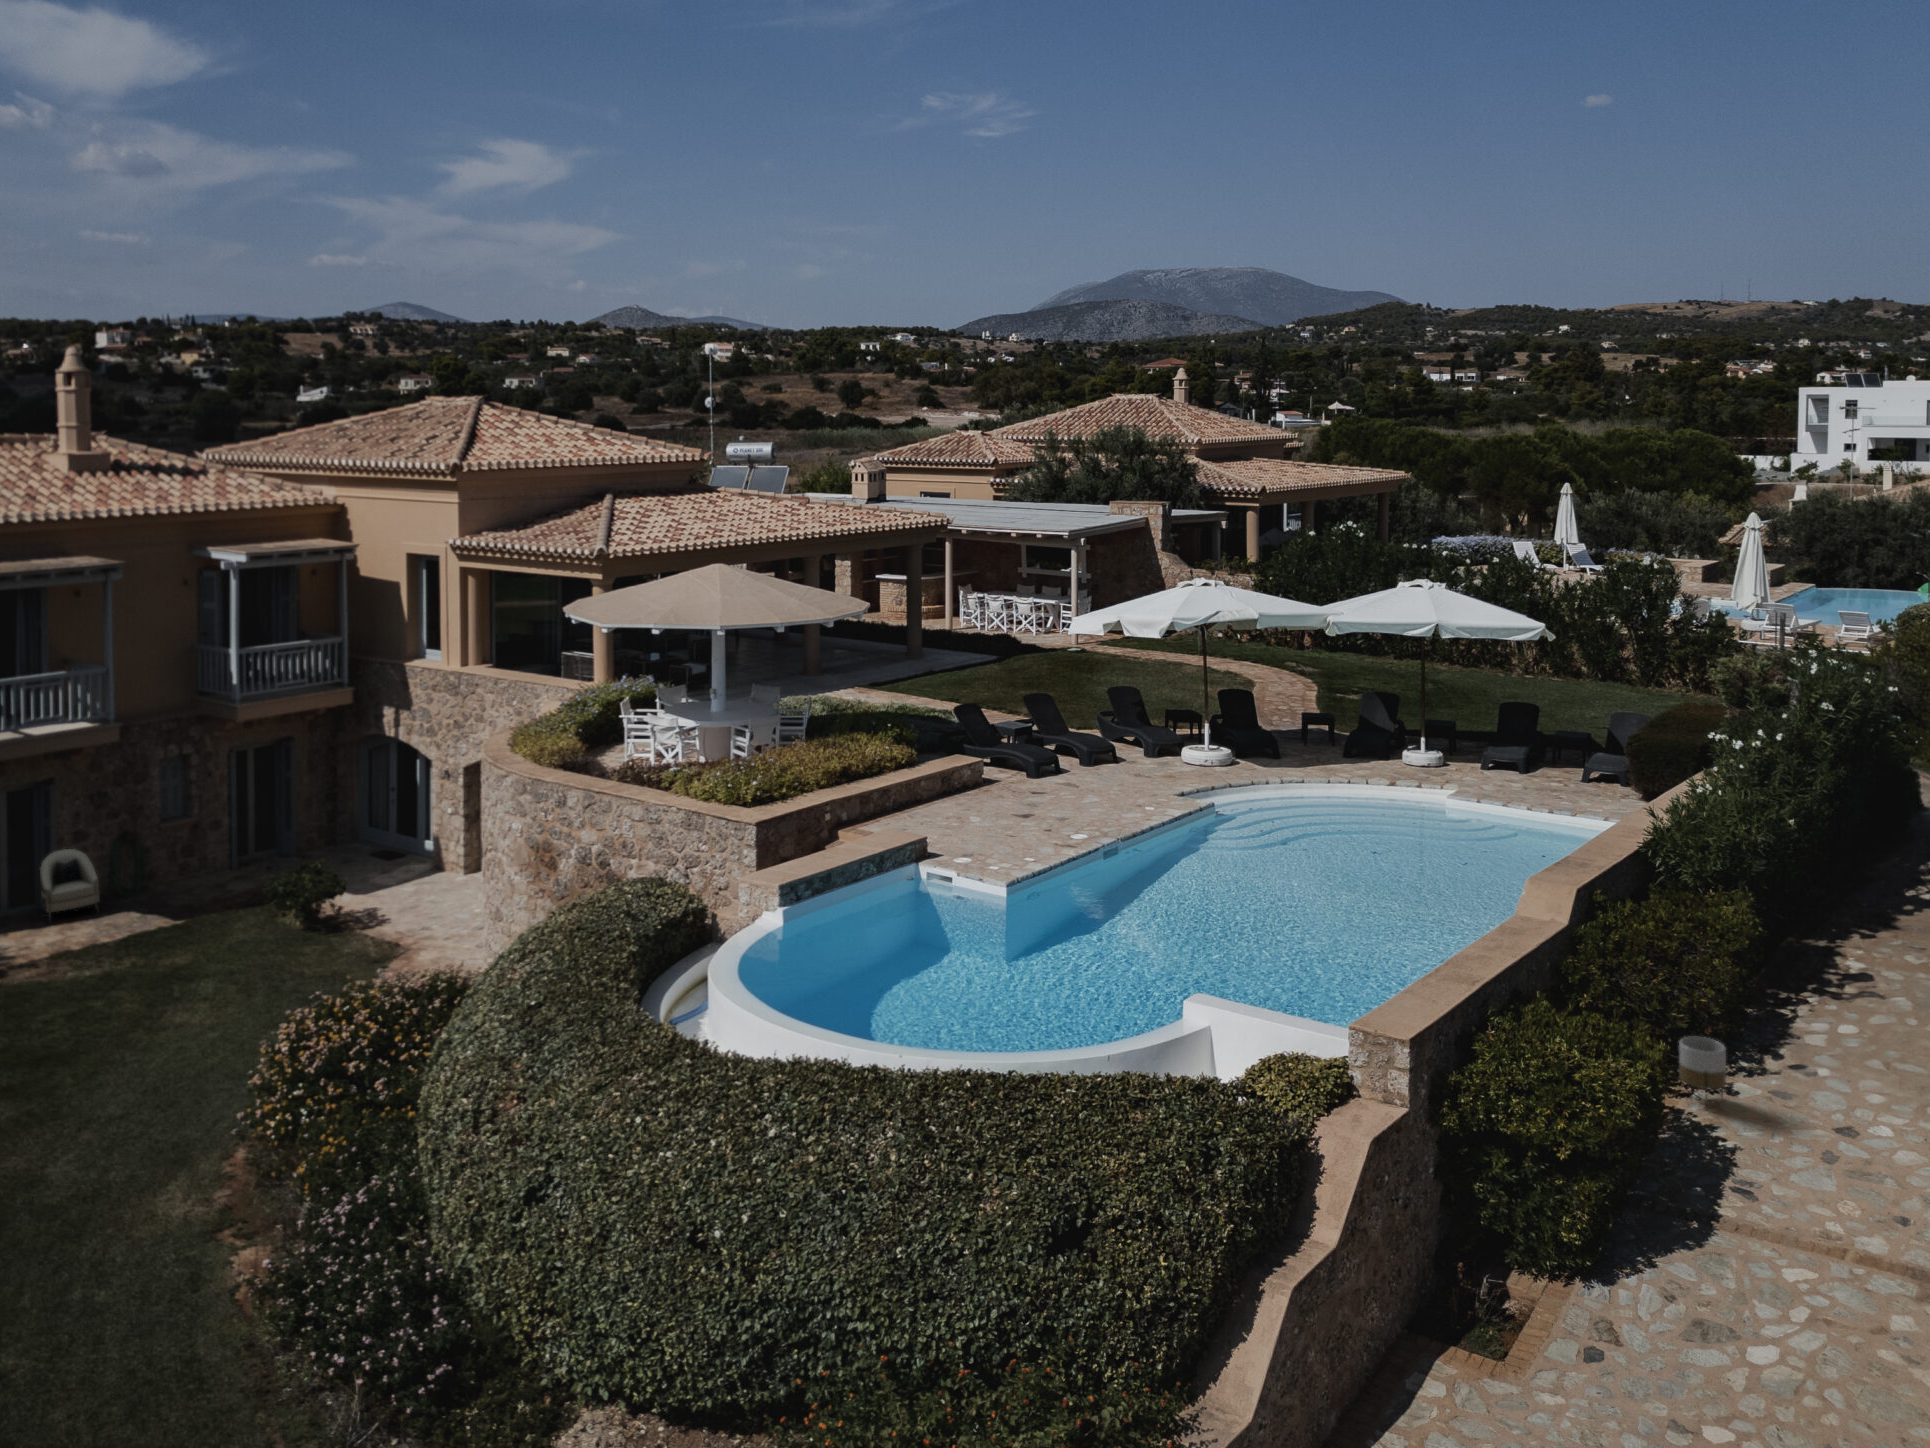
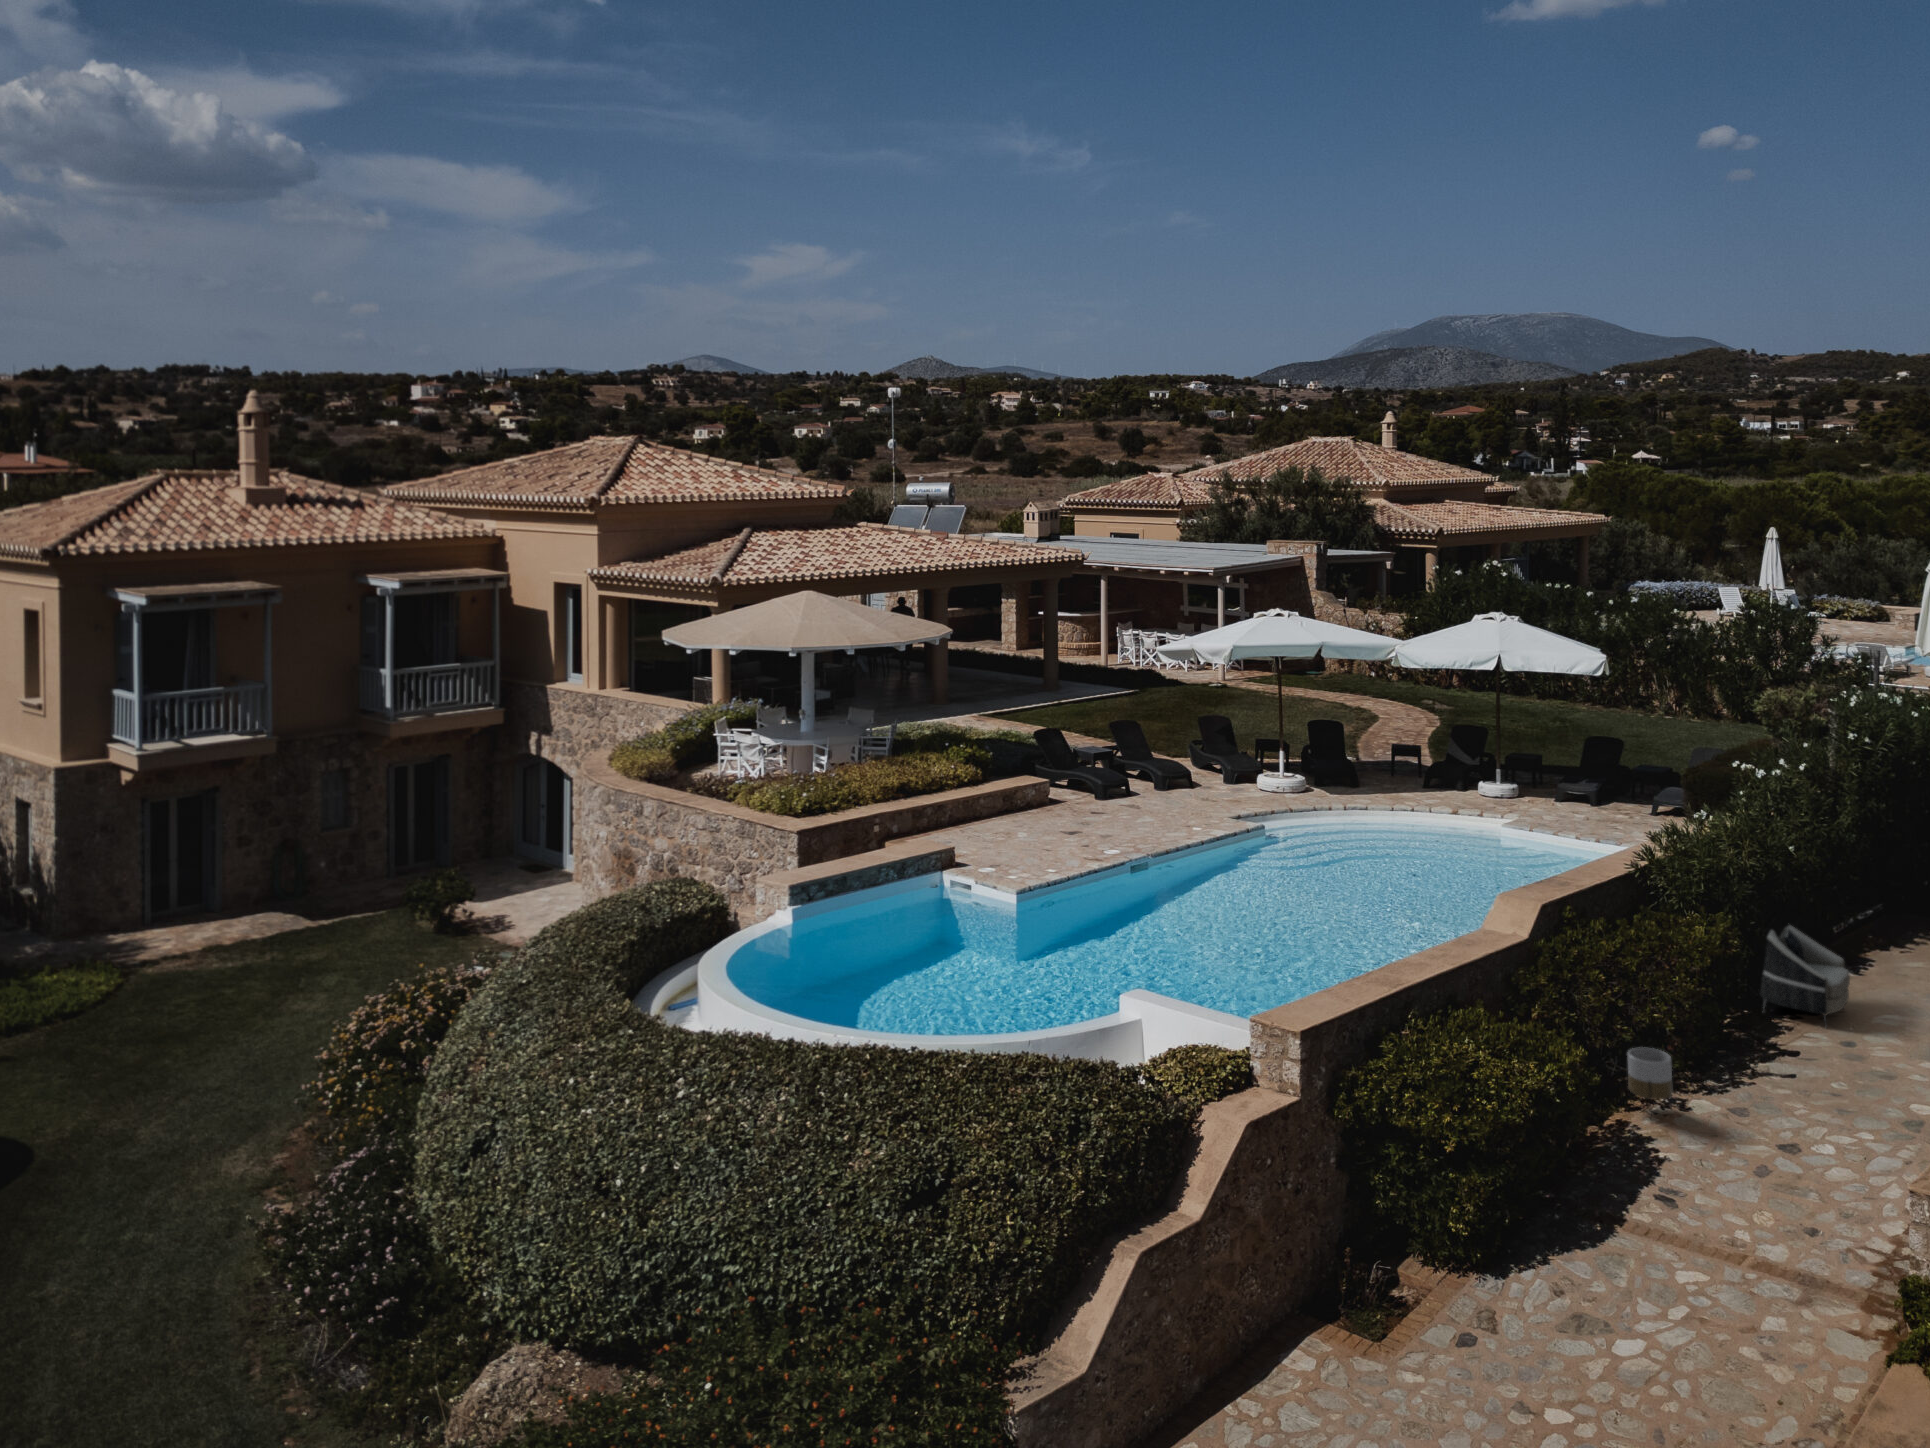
armchair: present [40,849,100,914] -> present [1760,925,1850,1019]

